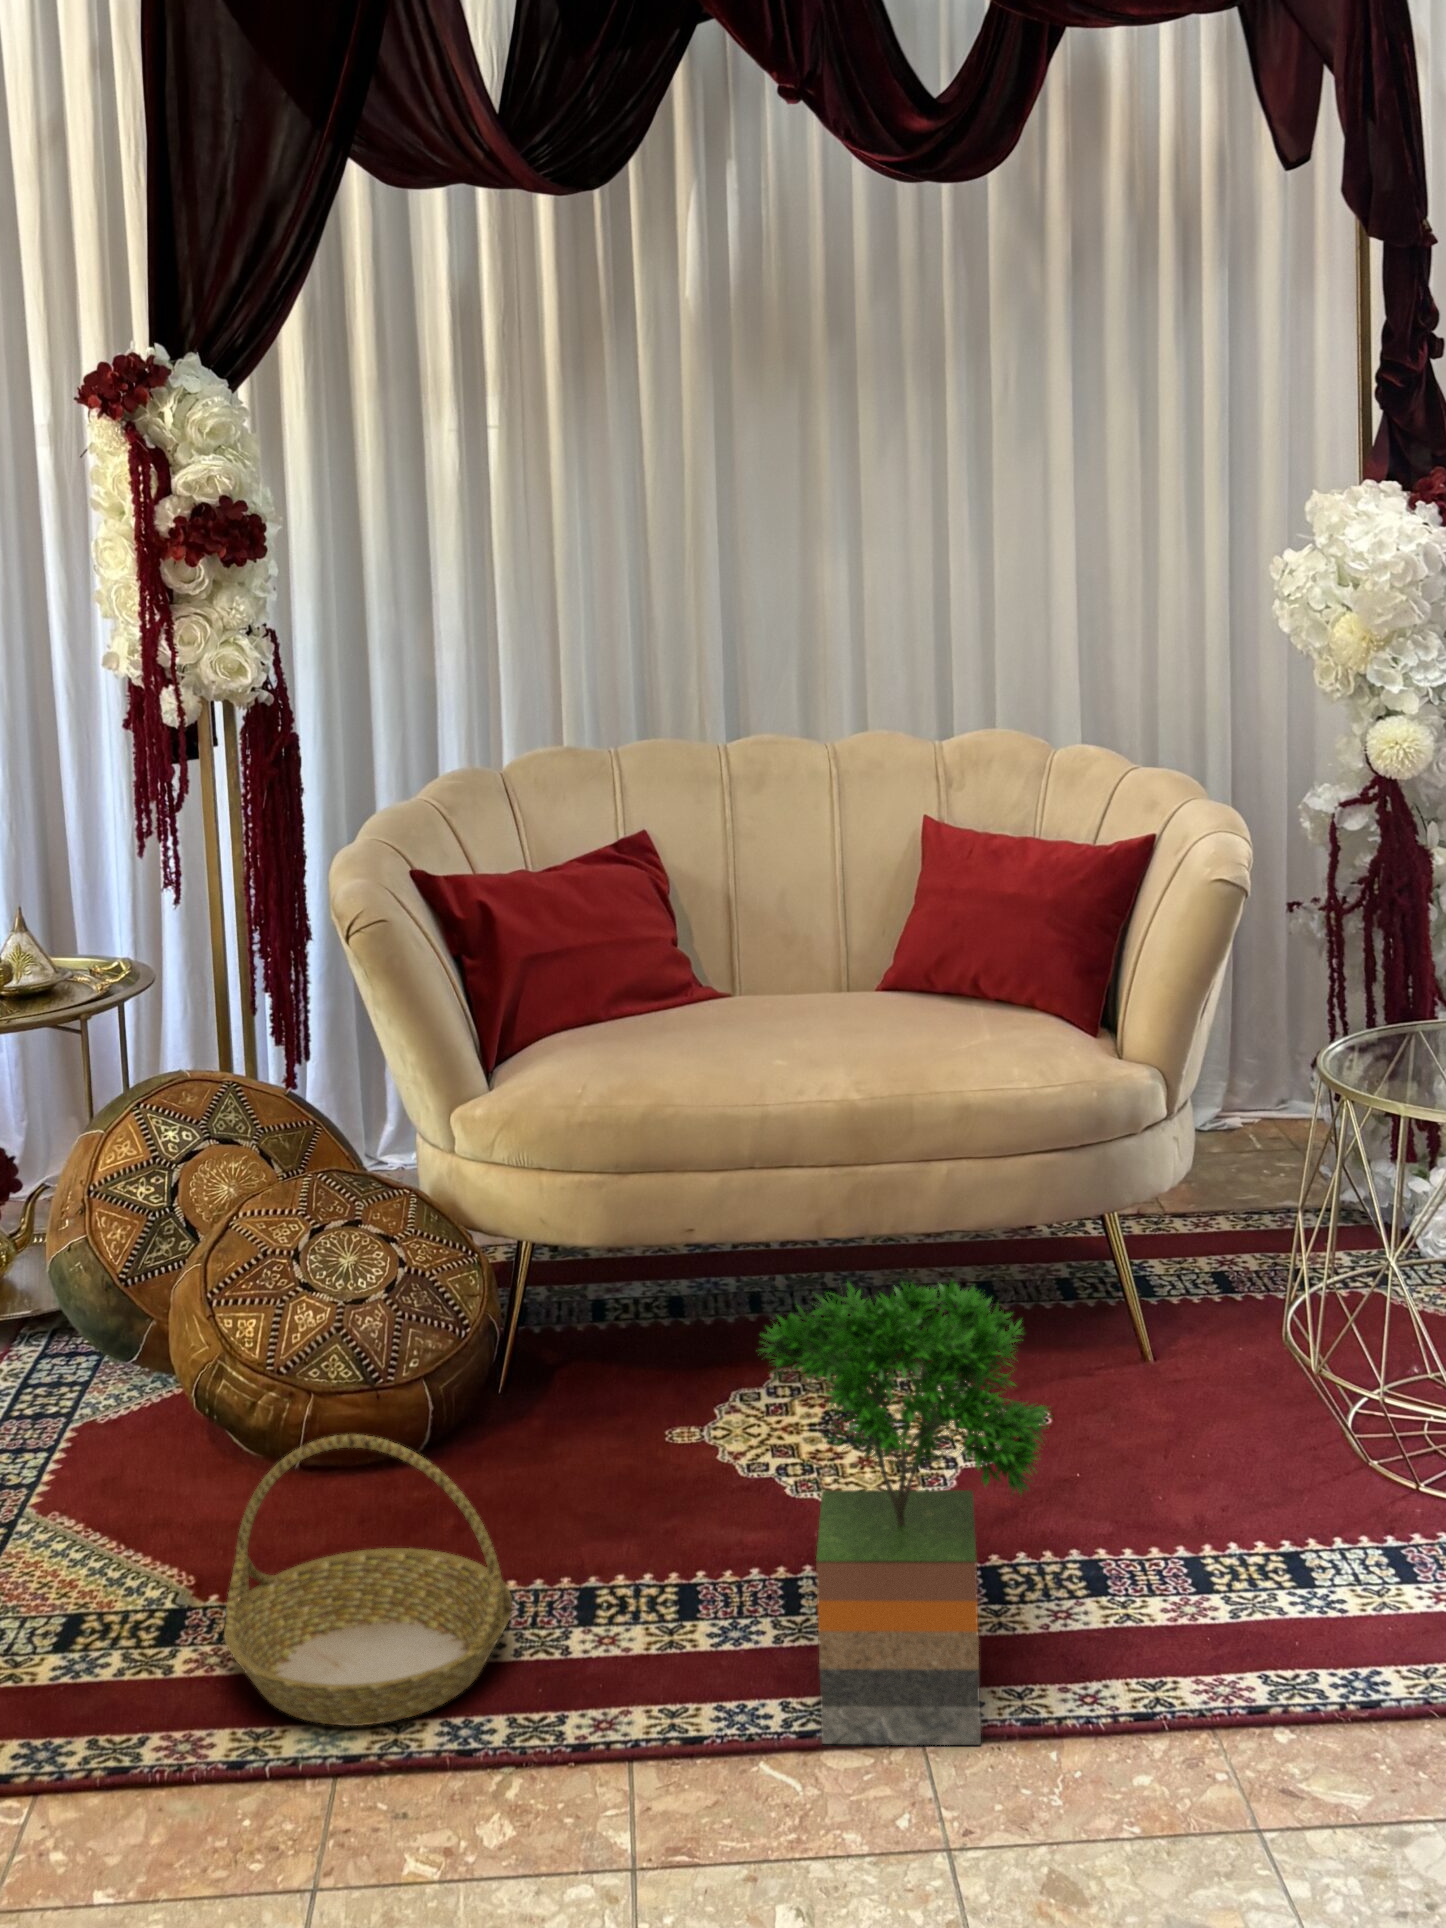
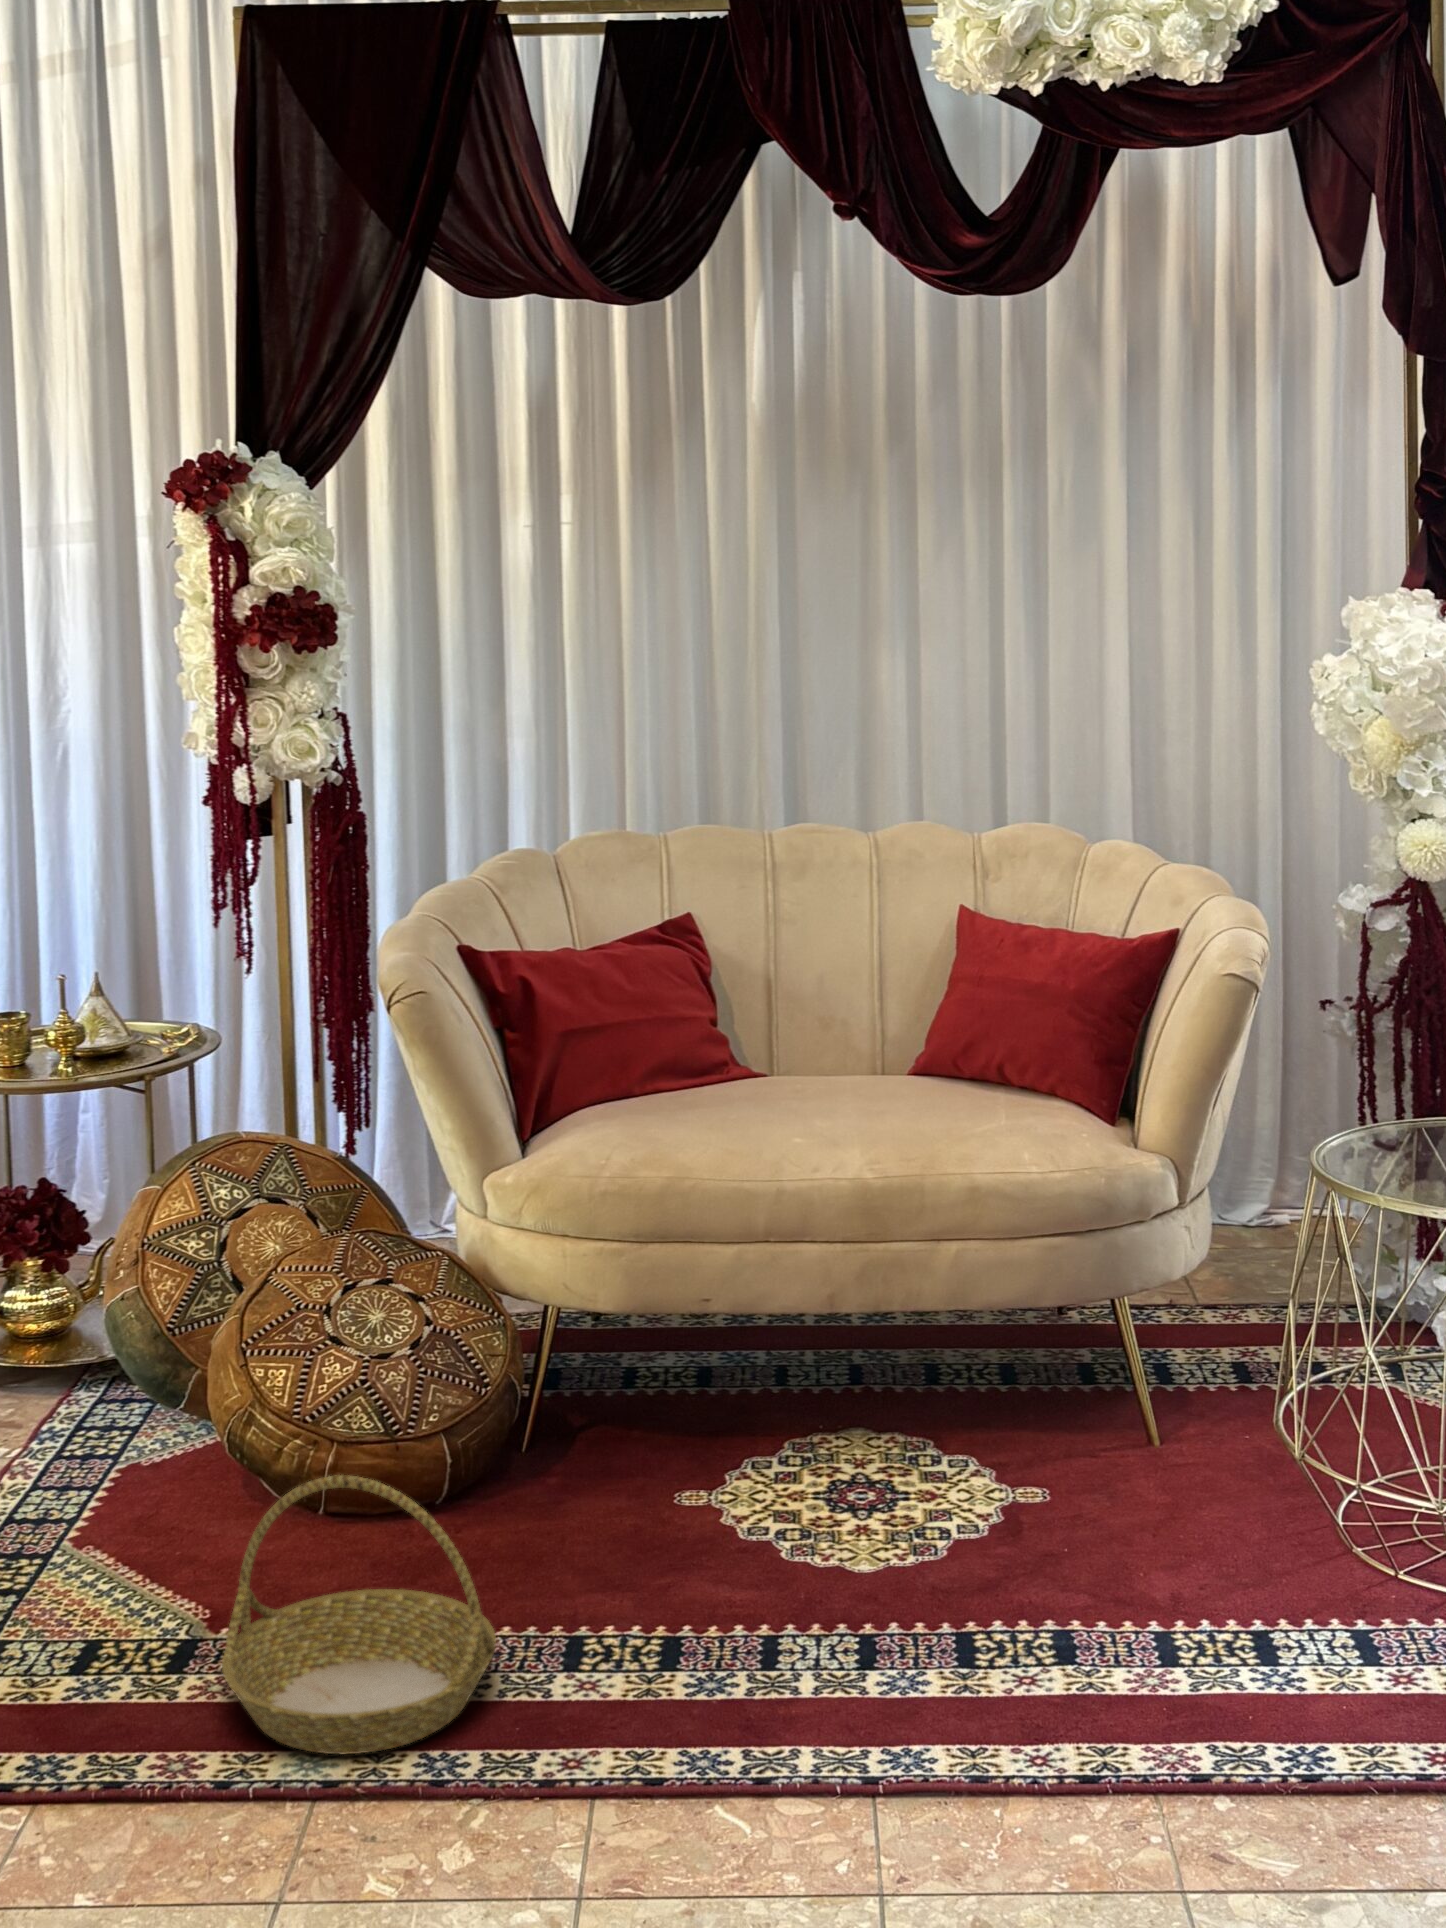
potted tree: present [760,1280,1050,1745] -> none [723,1344,1006,1801]

